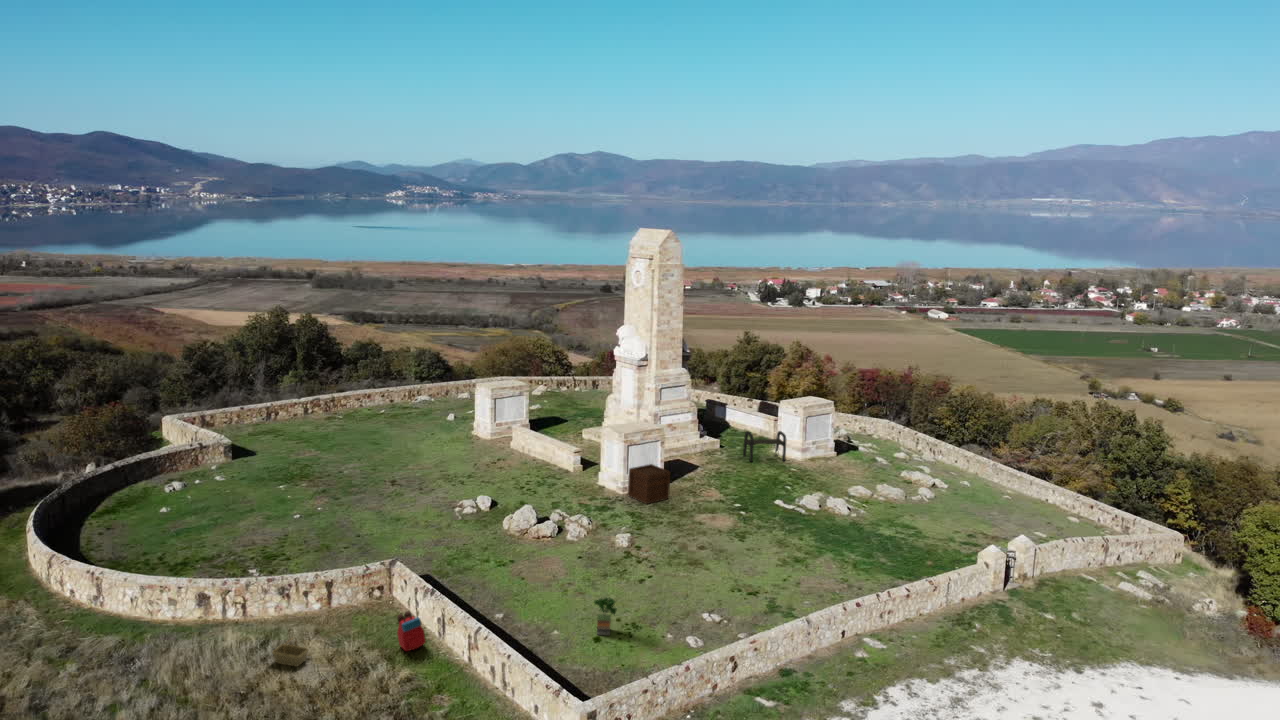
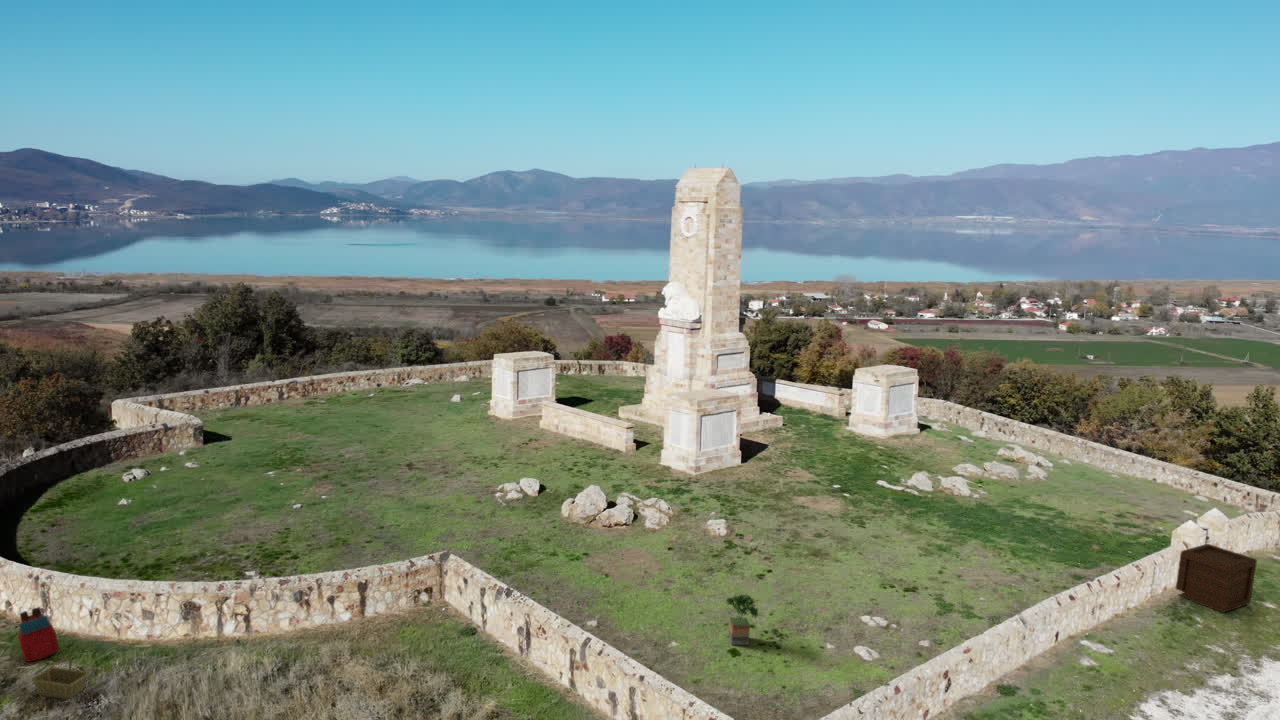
bench: present [743,431,786,462] -> none [816,404,869,440]
wooden crate: present [628,464,670,504] -> present [1176,544,1257,612]
backpack: present [397,611,426,651] -> present [18,608,59,661]
basket: present [272,637,308,666] -> present [32,658,88,699]

